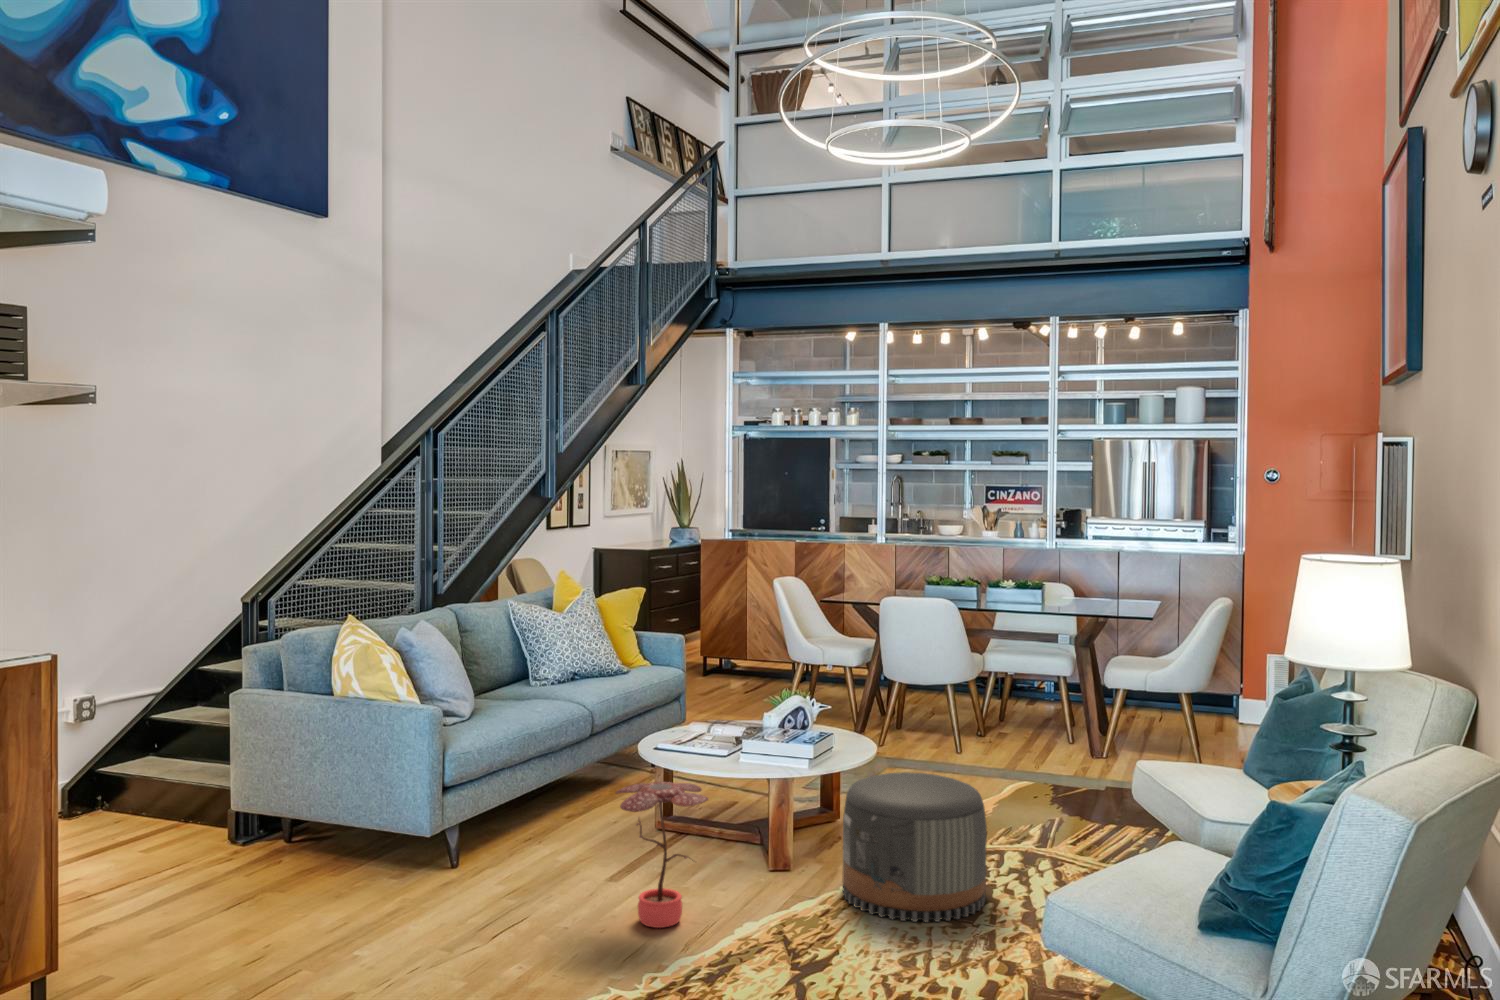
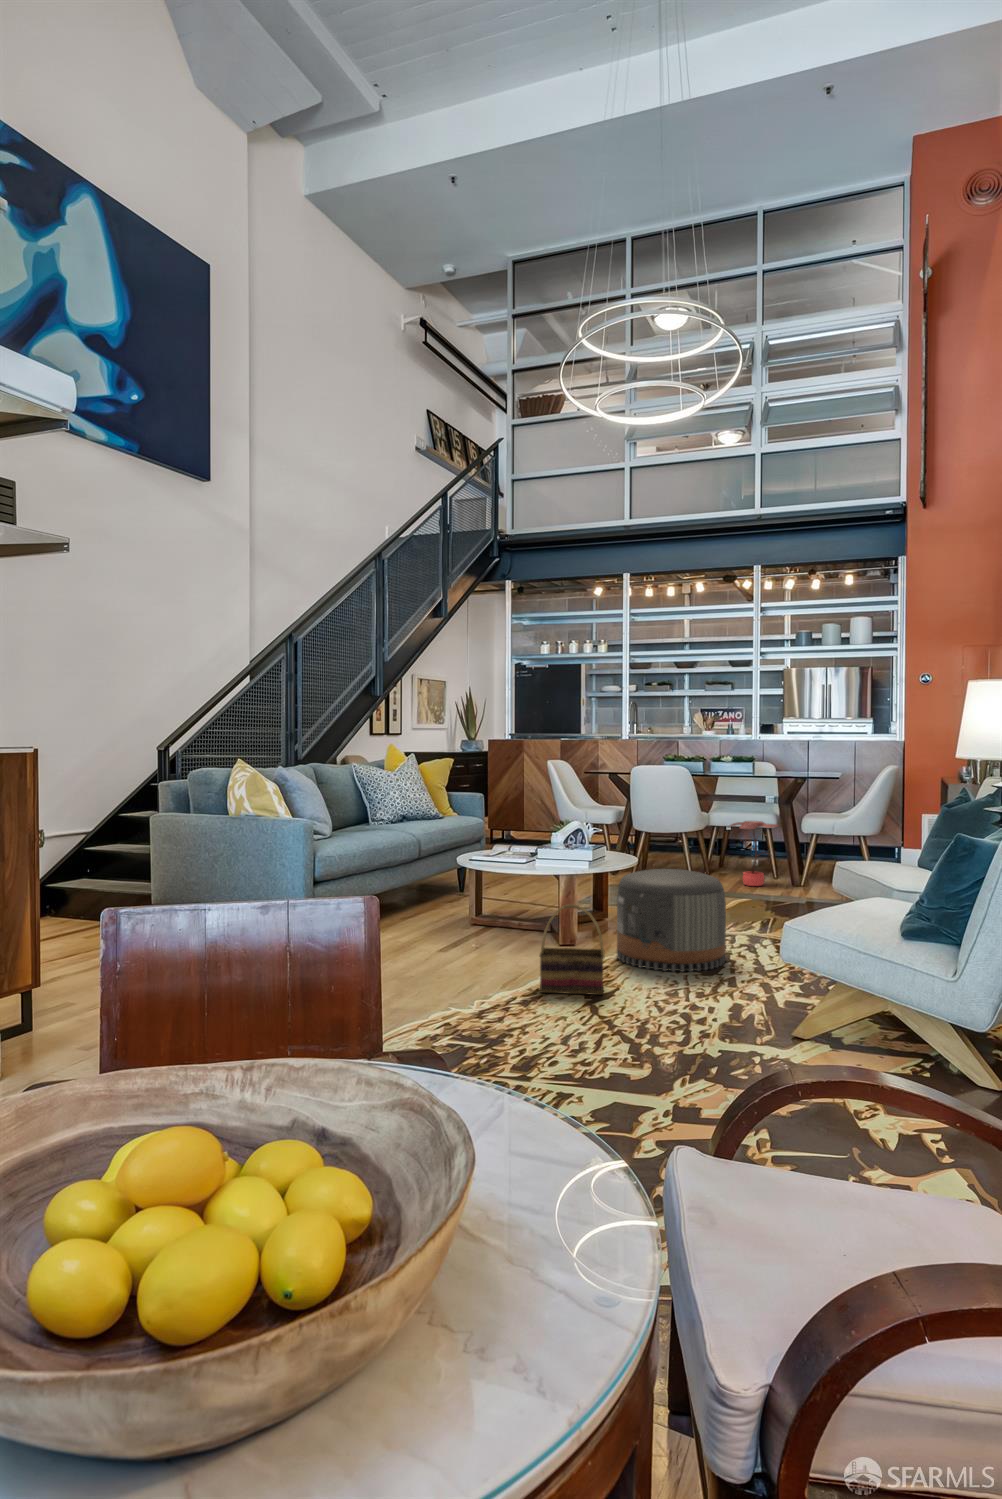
potted plant: present [616,782,708,928] -> present [730,821,779,886]
basket: none [731,843,819,968] -> present [540,904,605,995]

